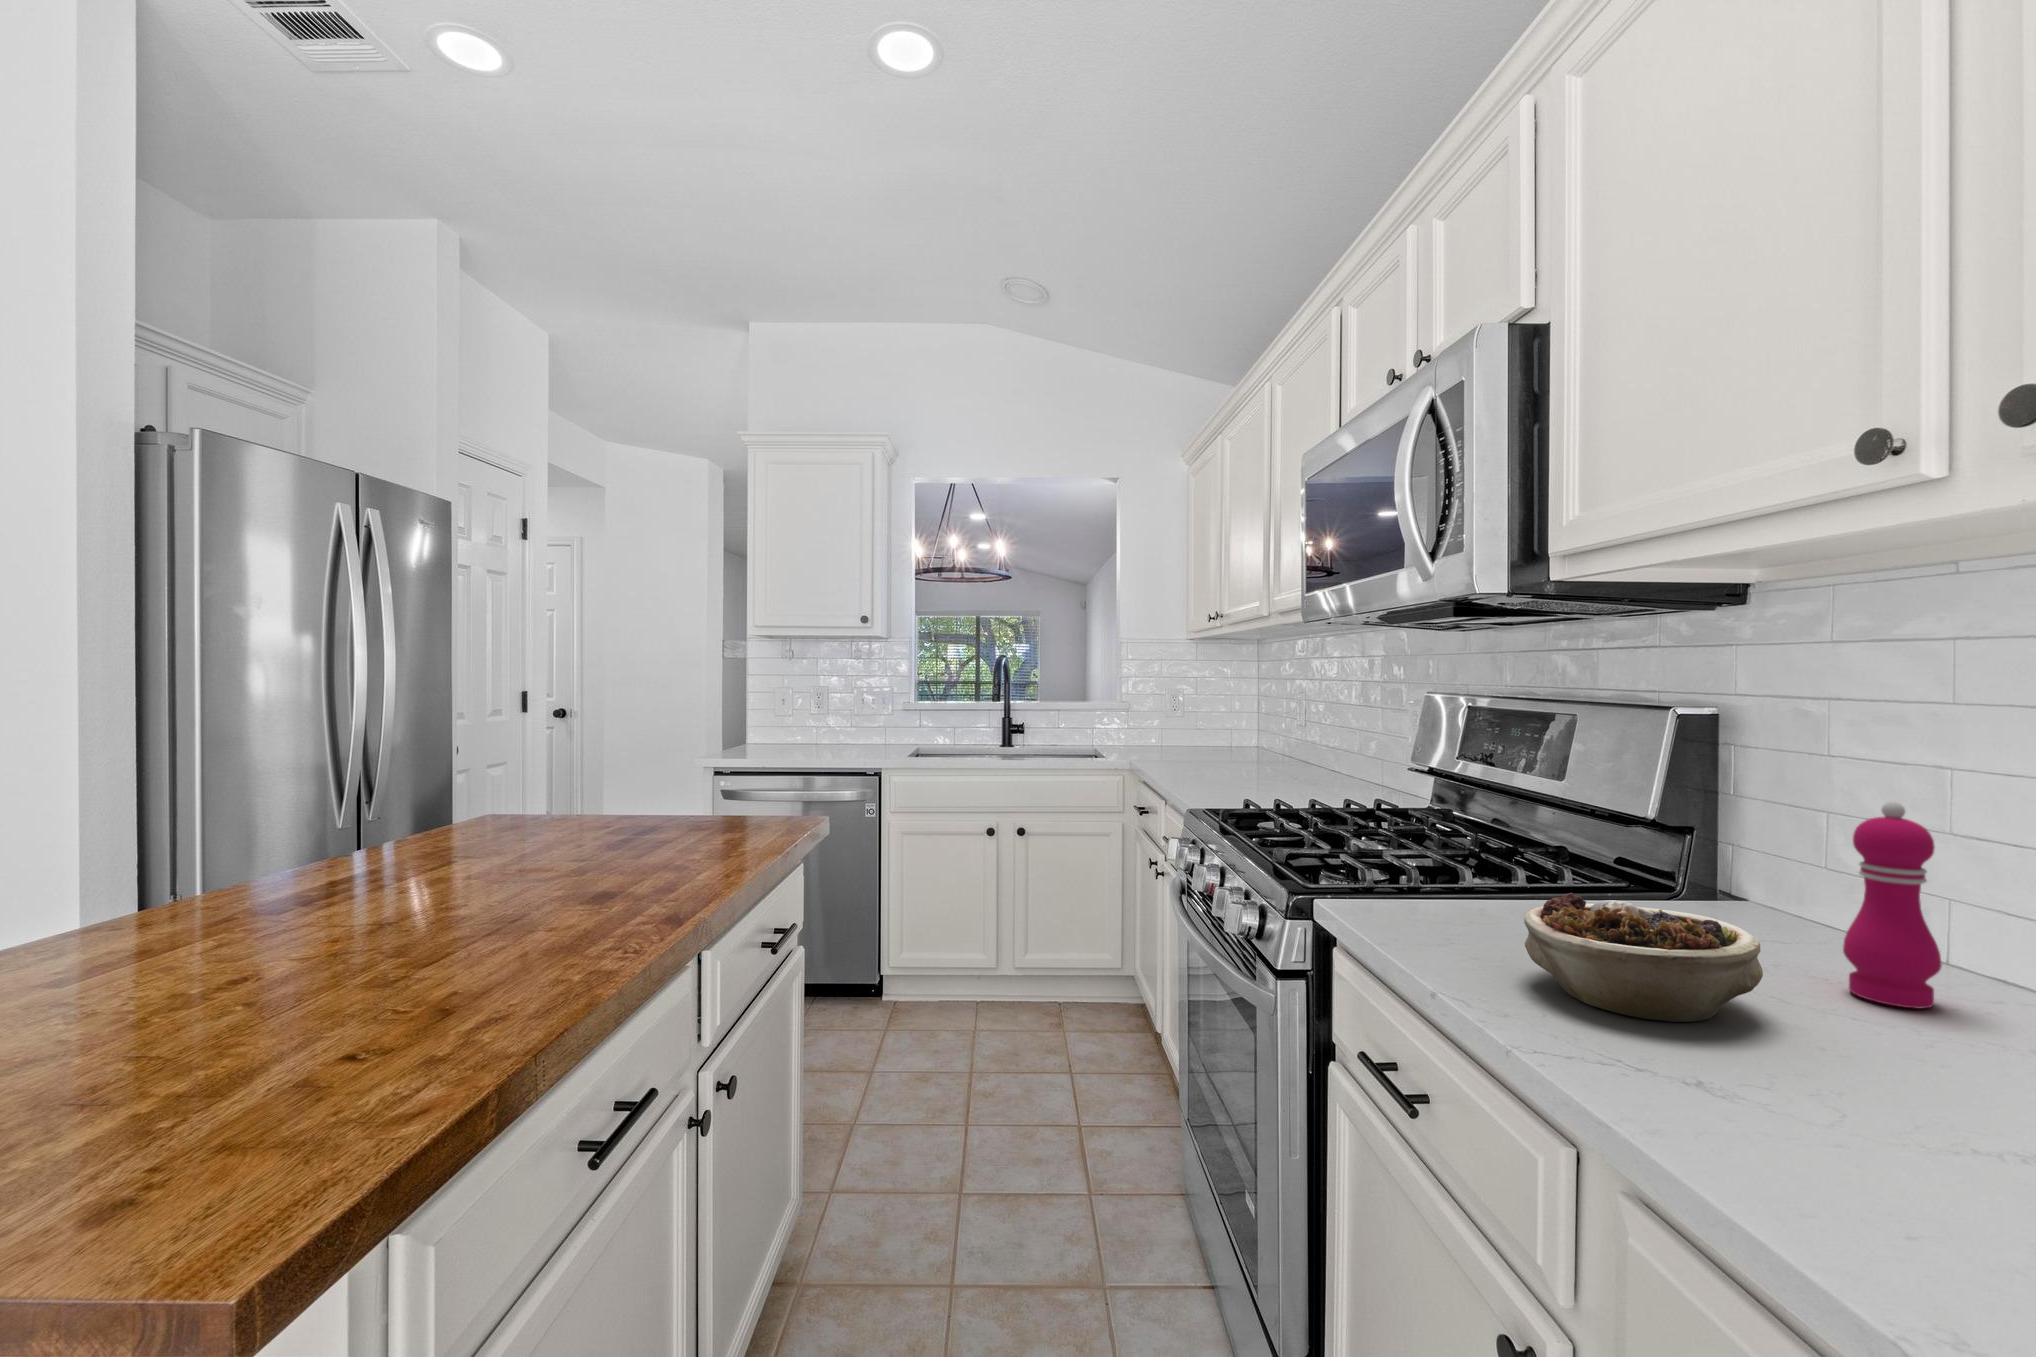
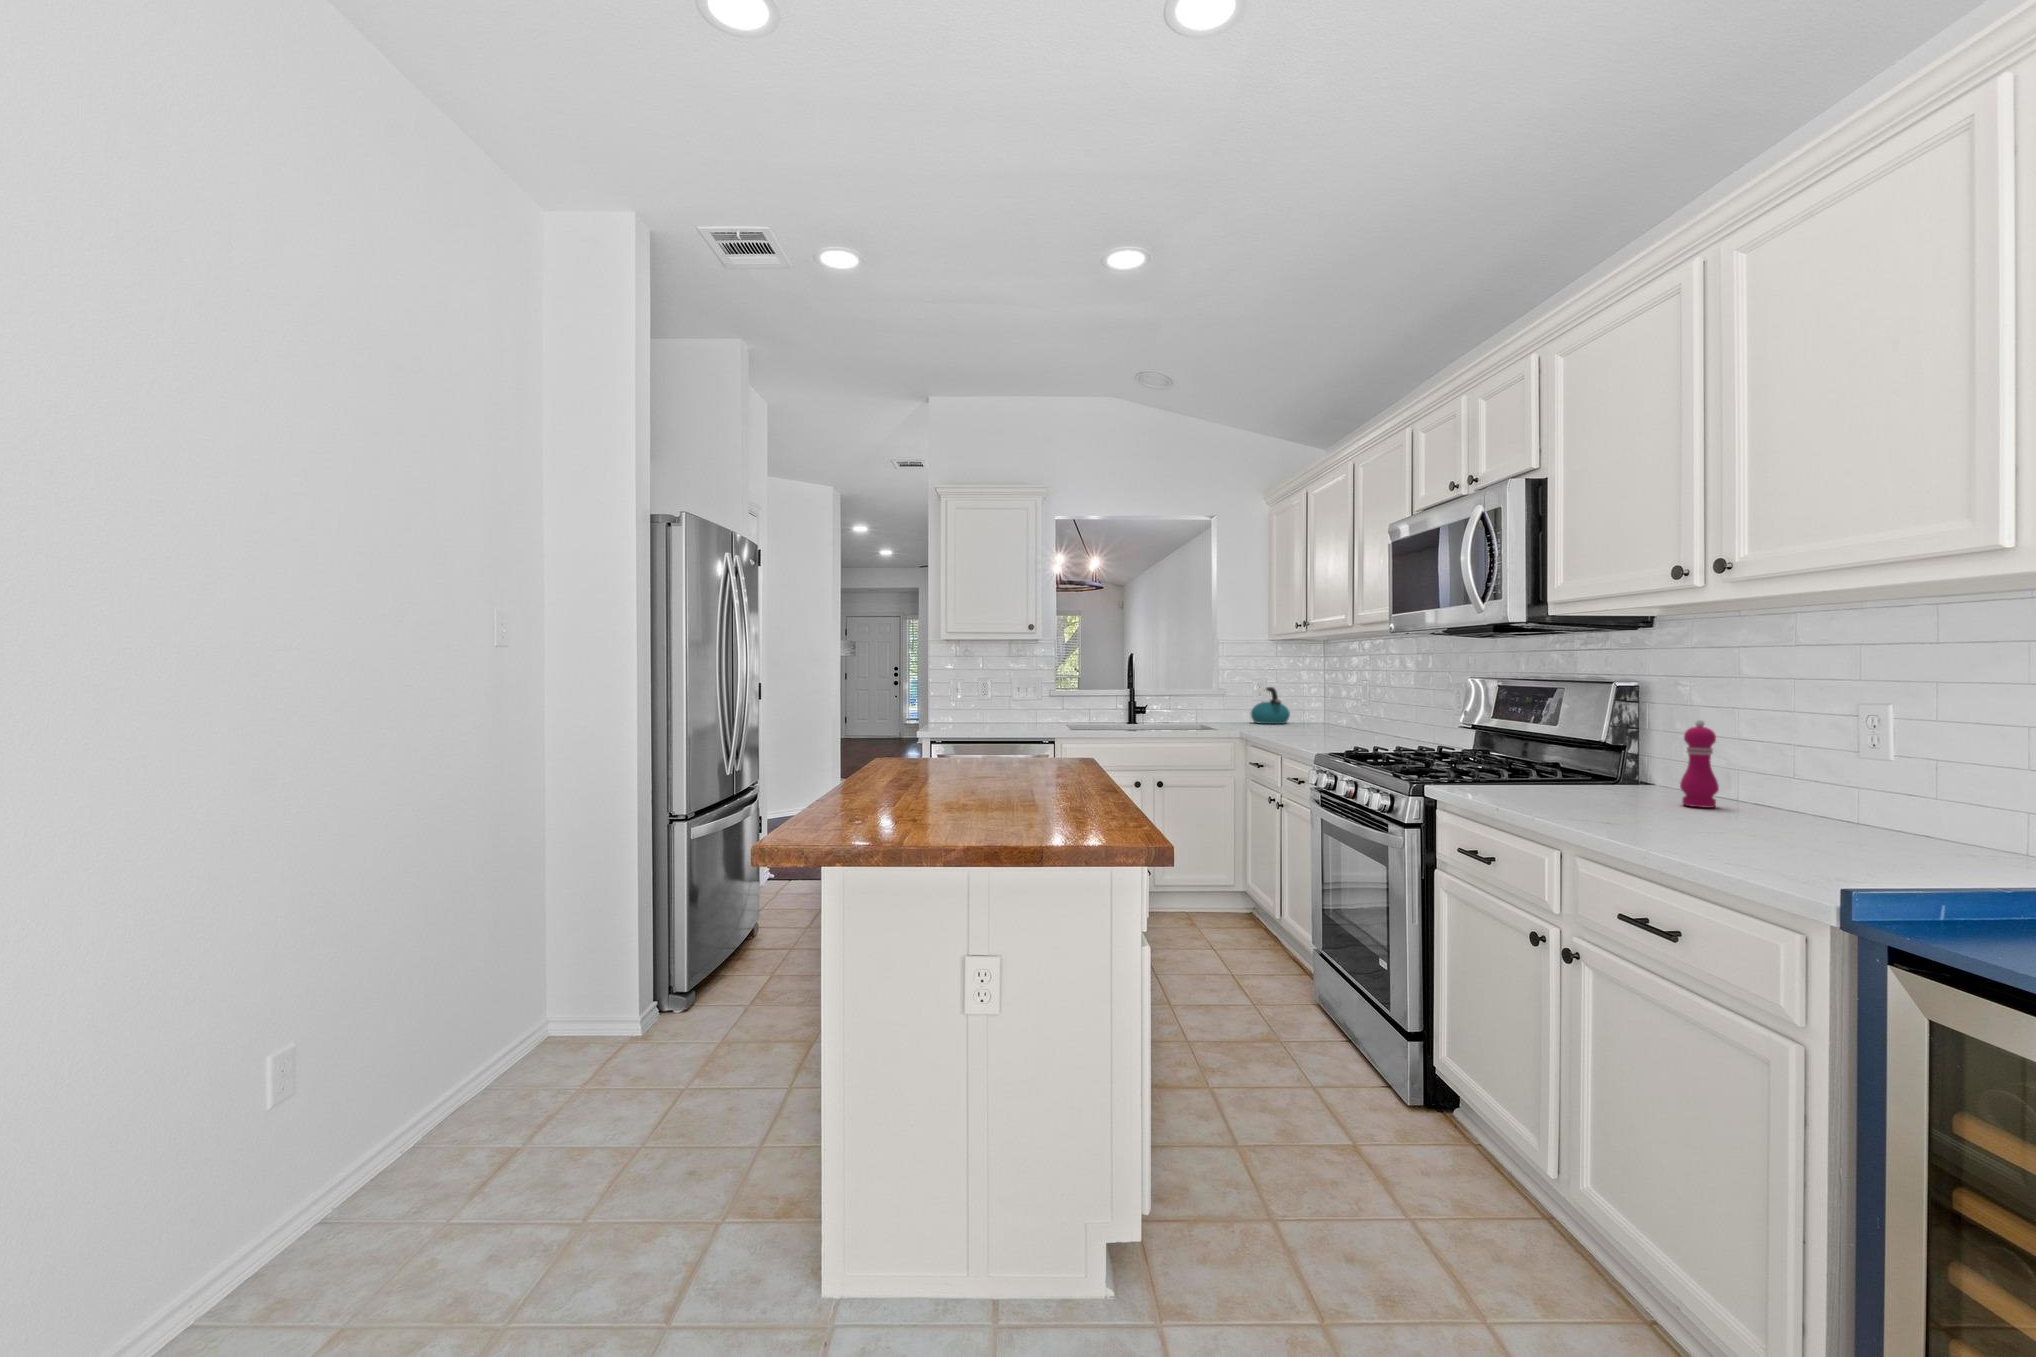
kettle: none [1161,700,1211,748] -> present [1251,687,1290,724]
succulent planter: present [1524,893,1763,1022] -> none [1538,764,1640,811]

